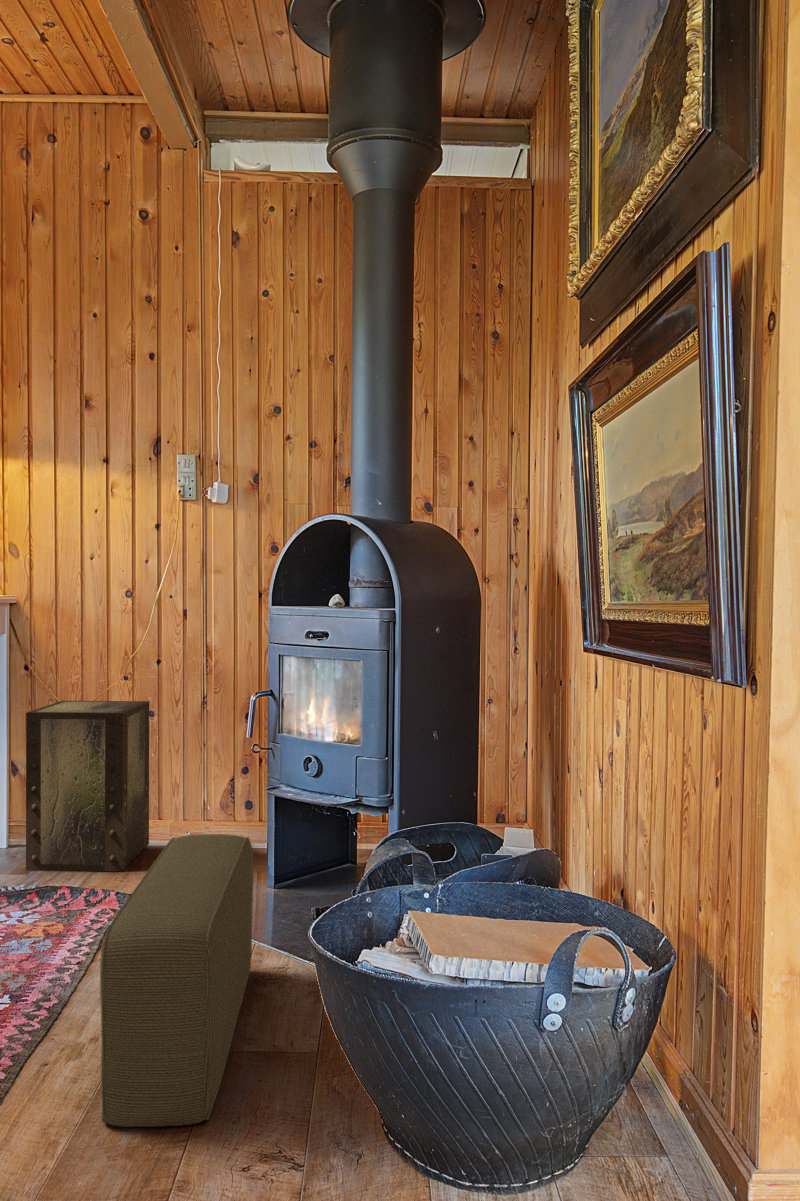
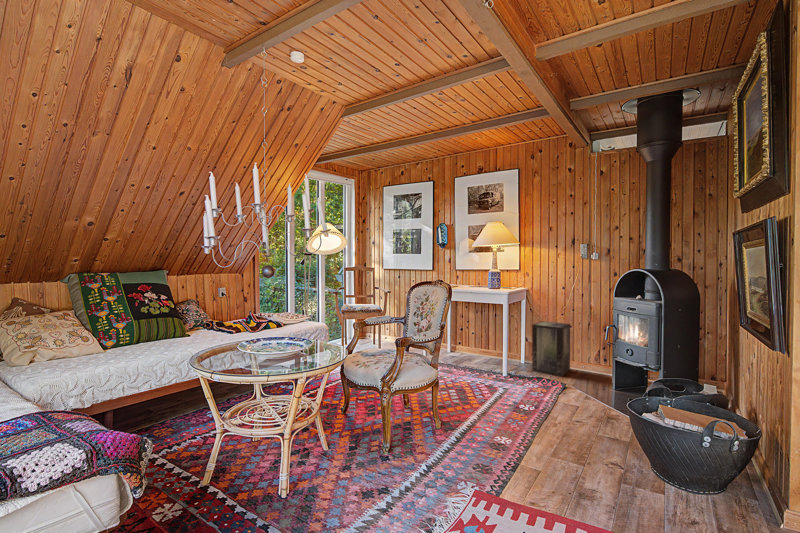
pouf: present [100,834,253,1127] -> none [565,370,608,445]

